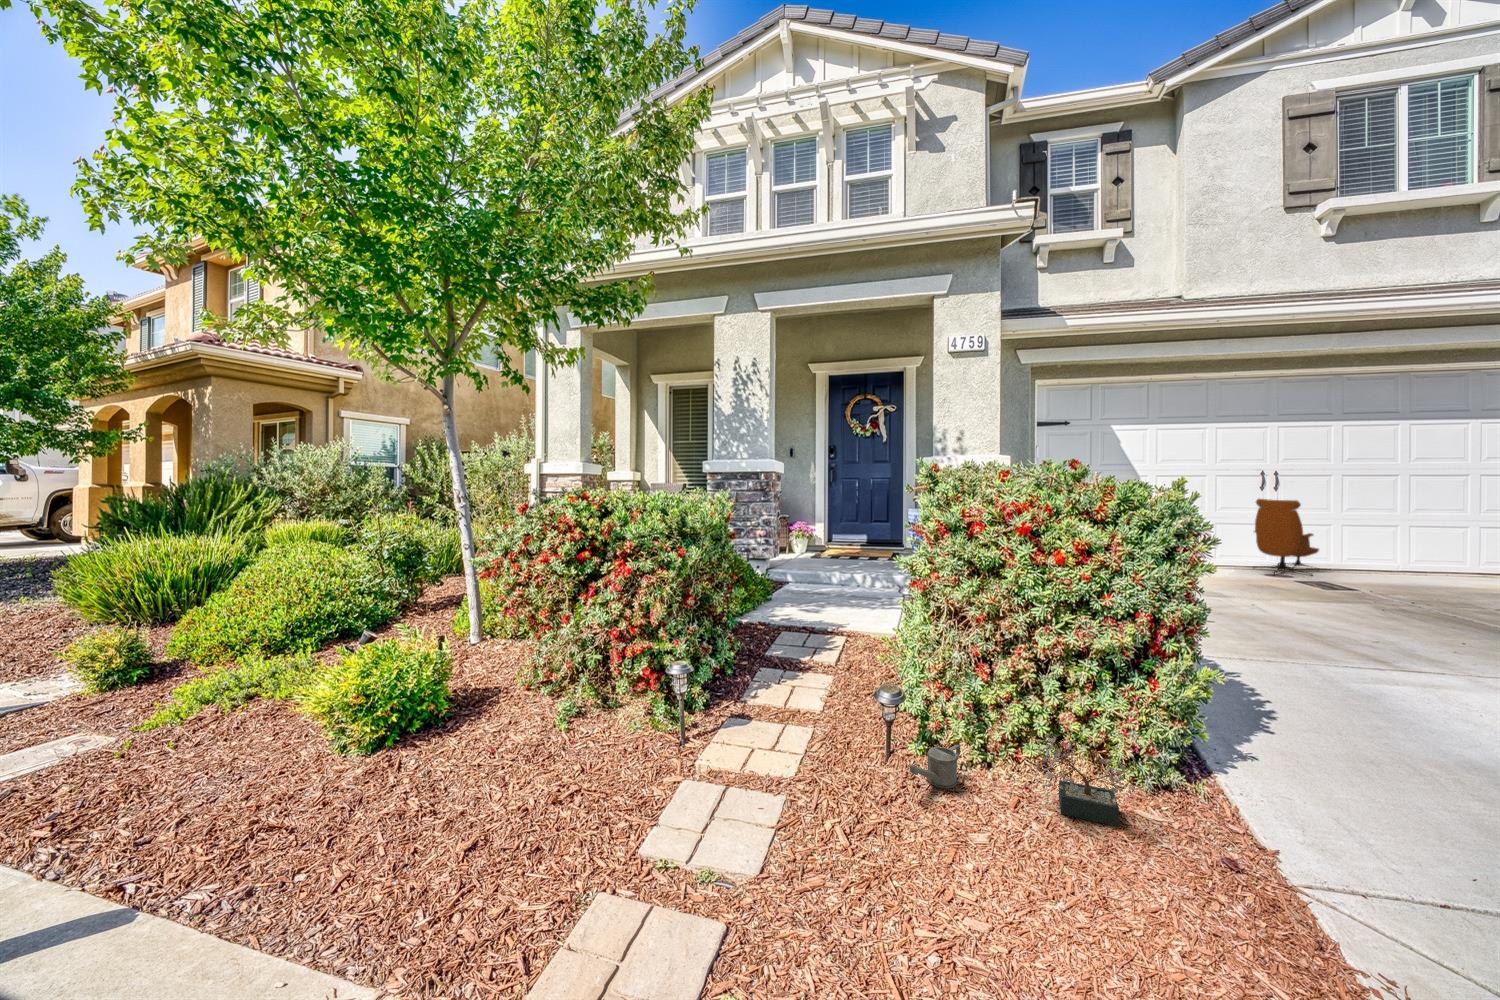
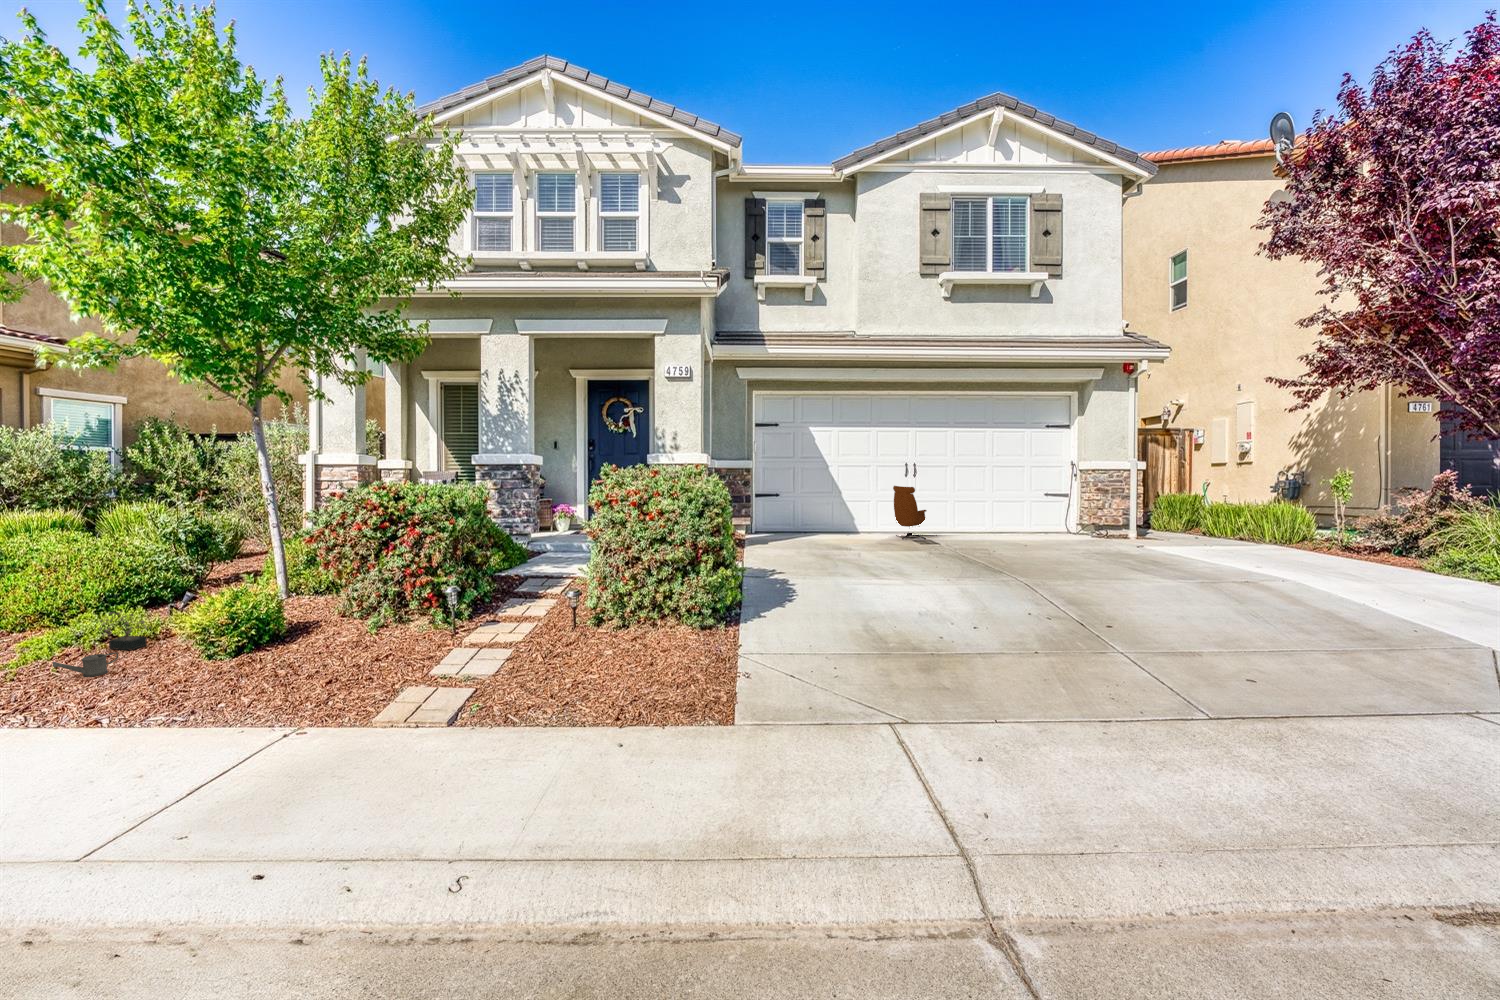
decorative plant: present [1036,732,1135,826] -> present [99,612,147,650]
watering can: present [909,744,960,789] -> present [52,652,118,677]

